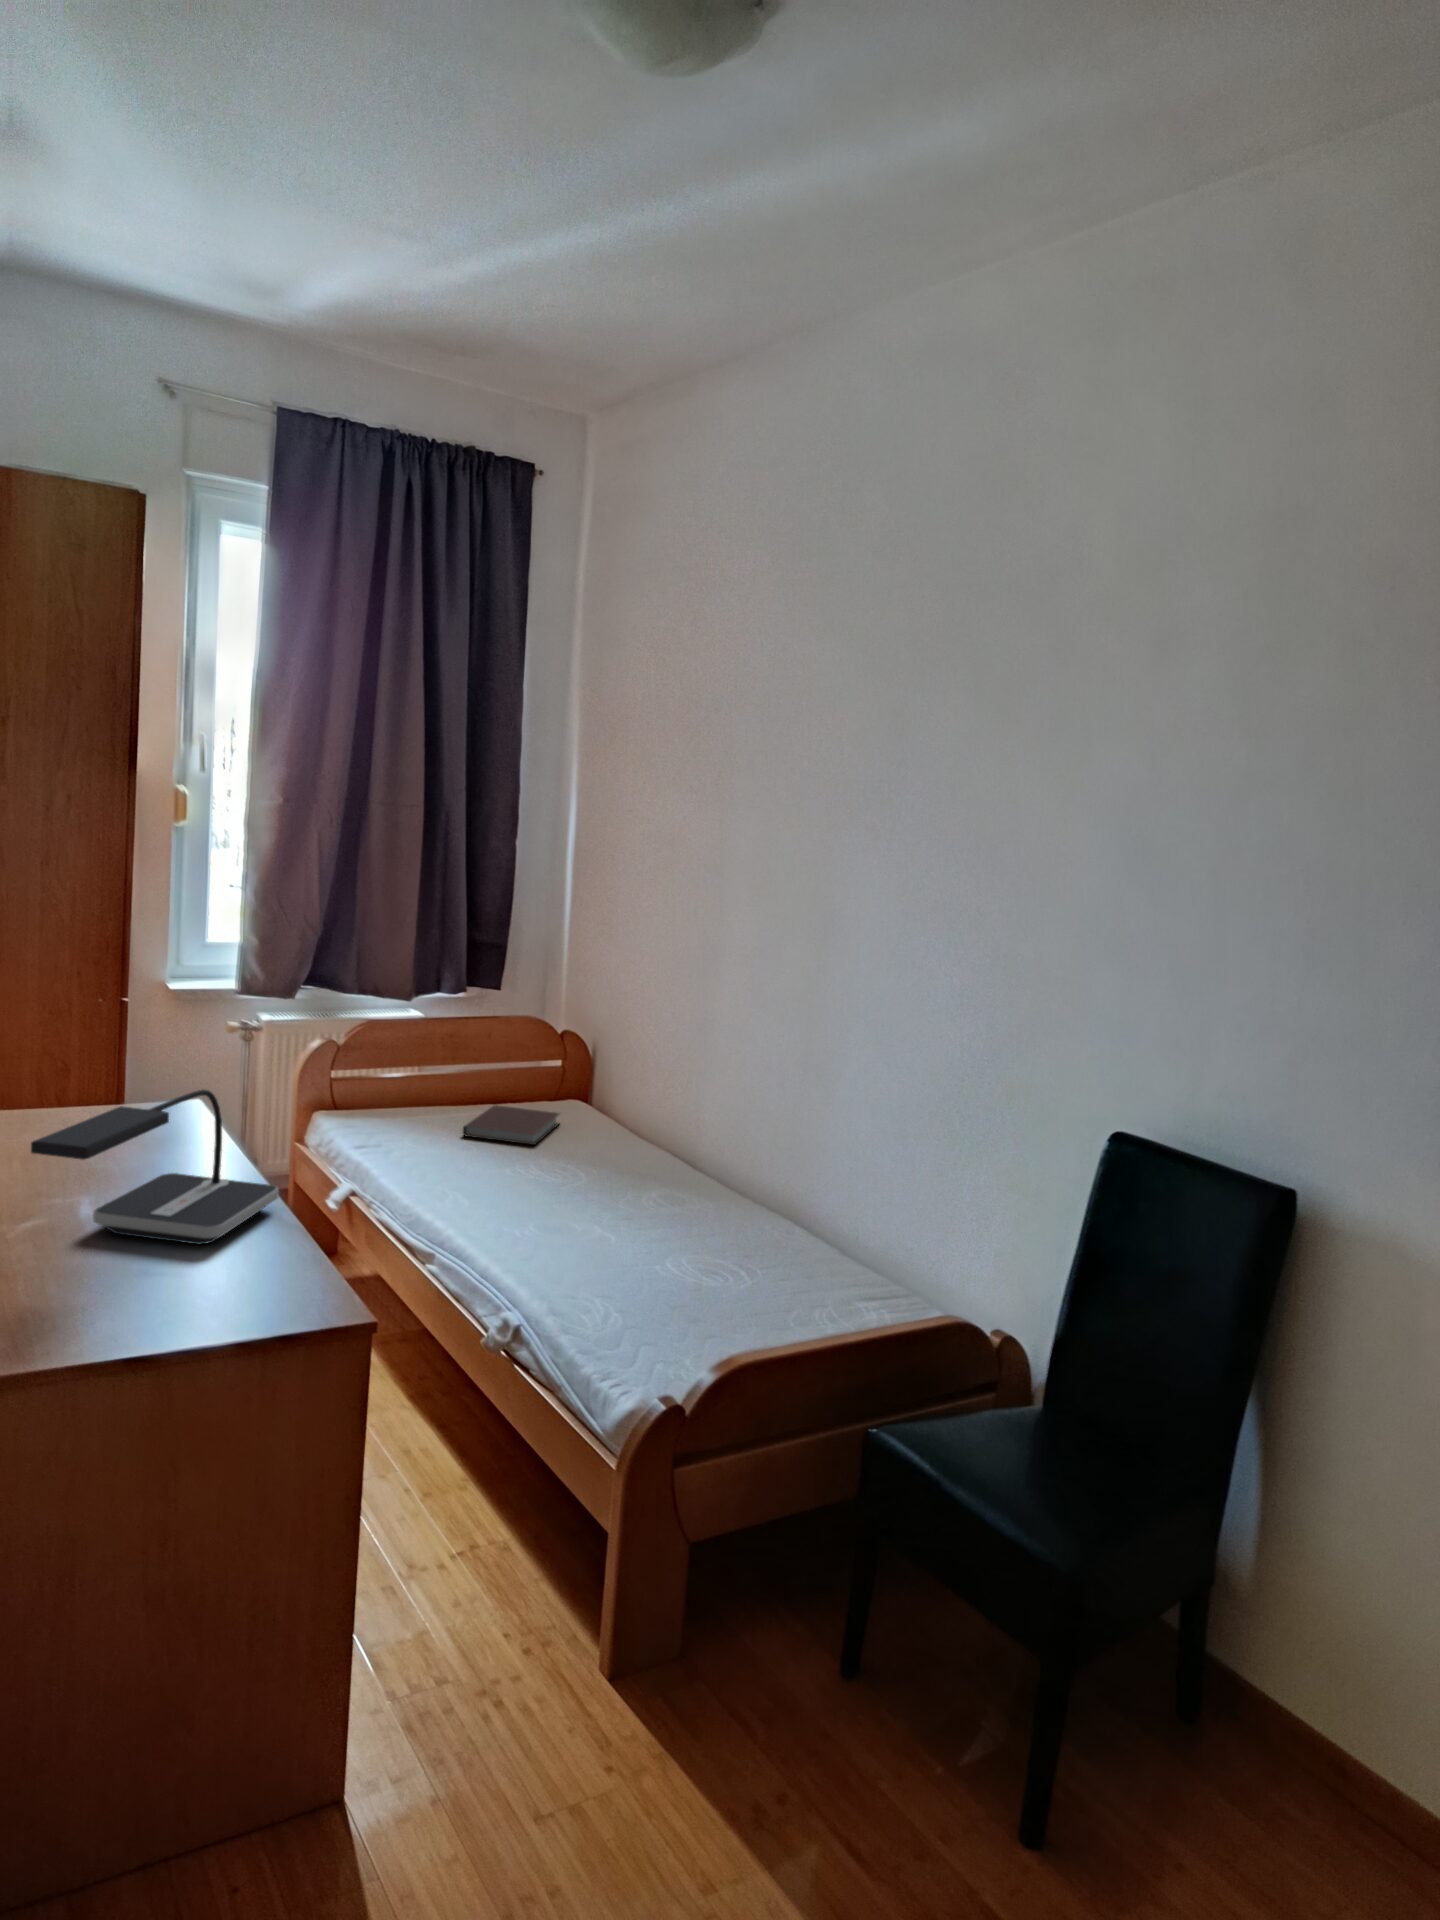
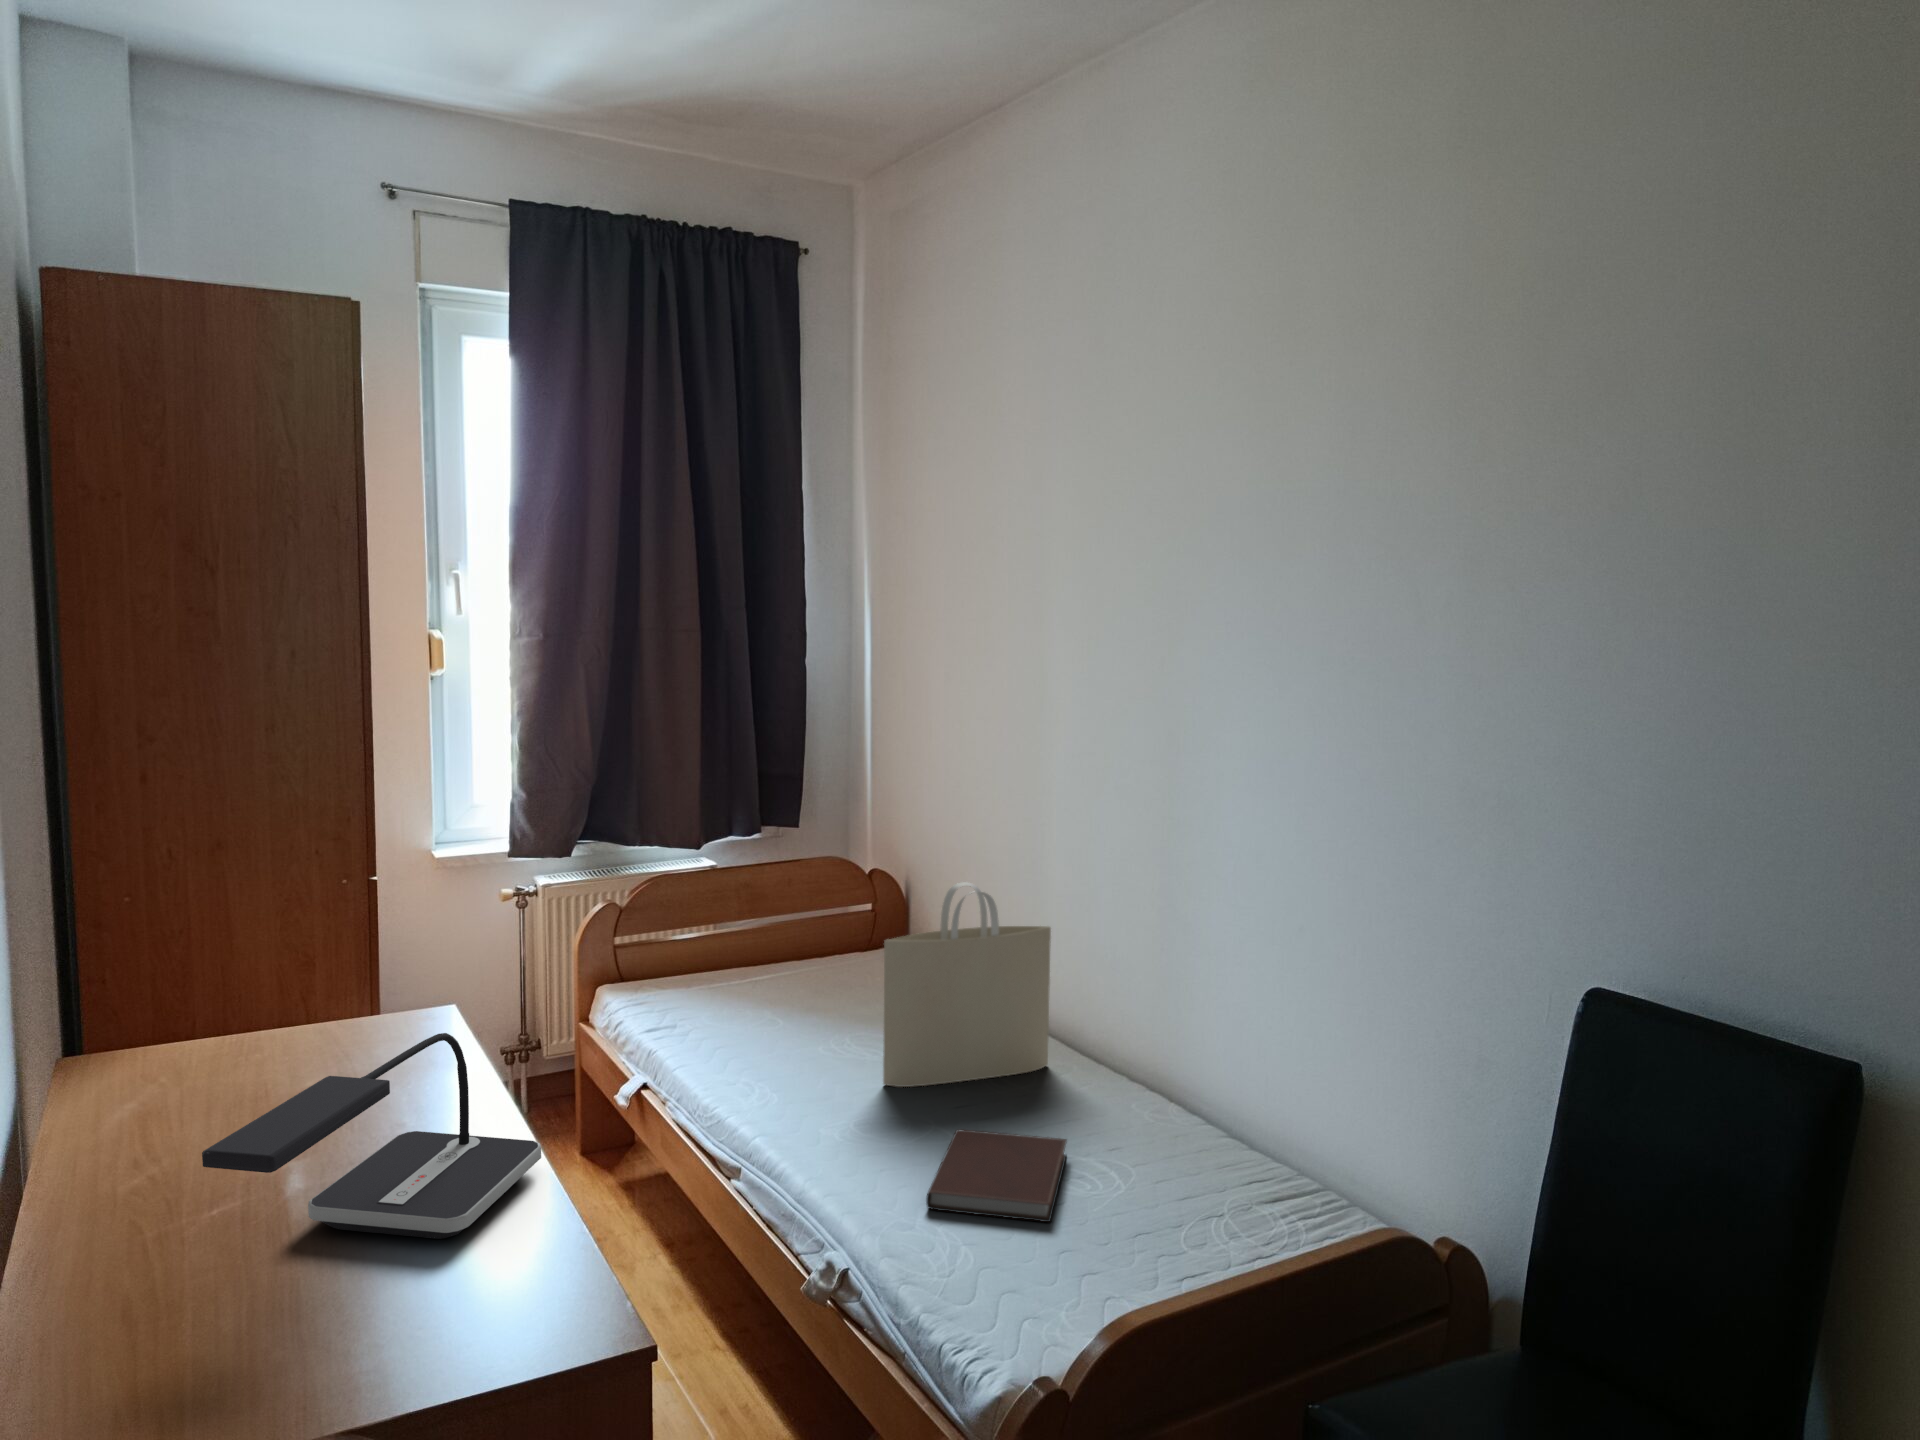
tote bag: none [560,1031,713,1201] -> present [883,882,1051,1087]
notebook: present [463,1105,559,1145] -> present [926,1129,1067,1222]

